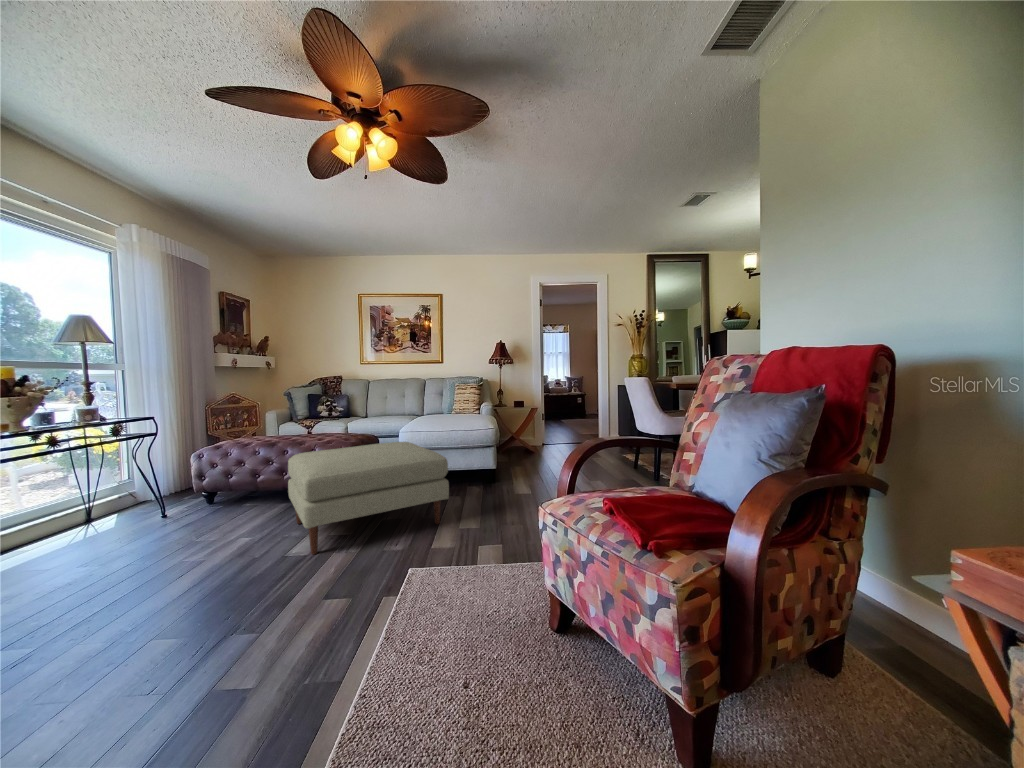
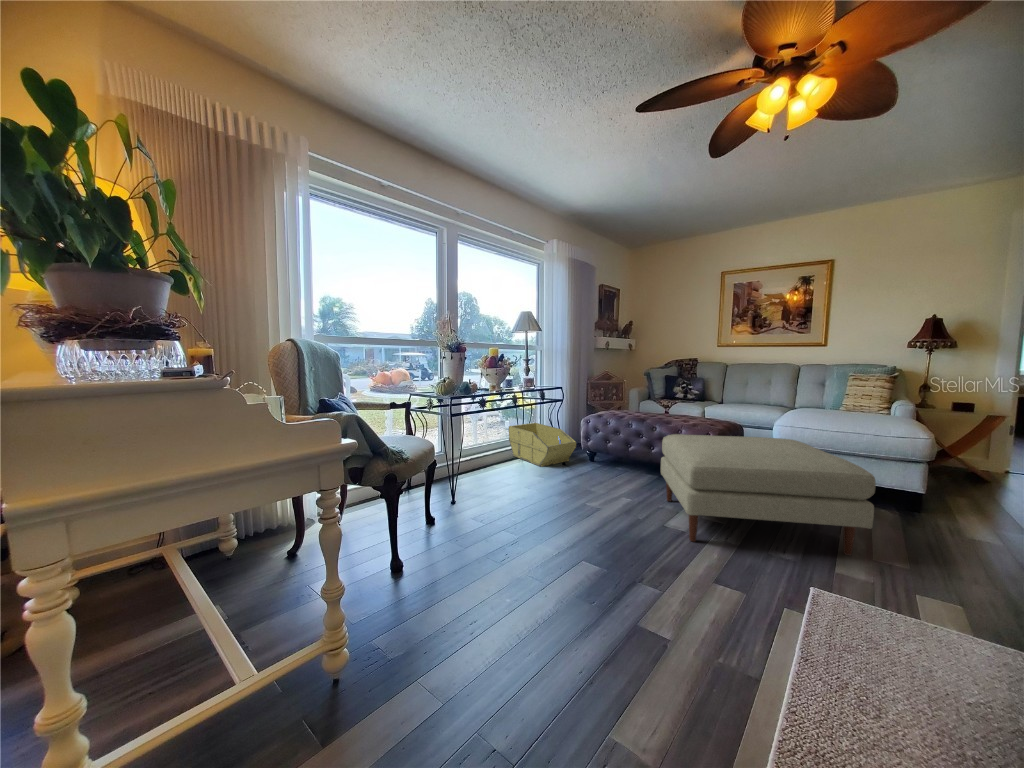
storage bin: none [59,471,184,529] -> present [509,423,576,467]

